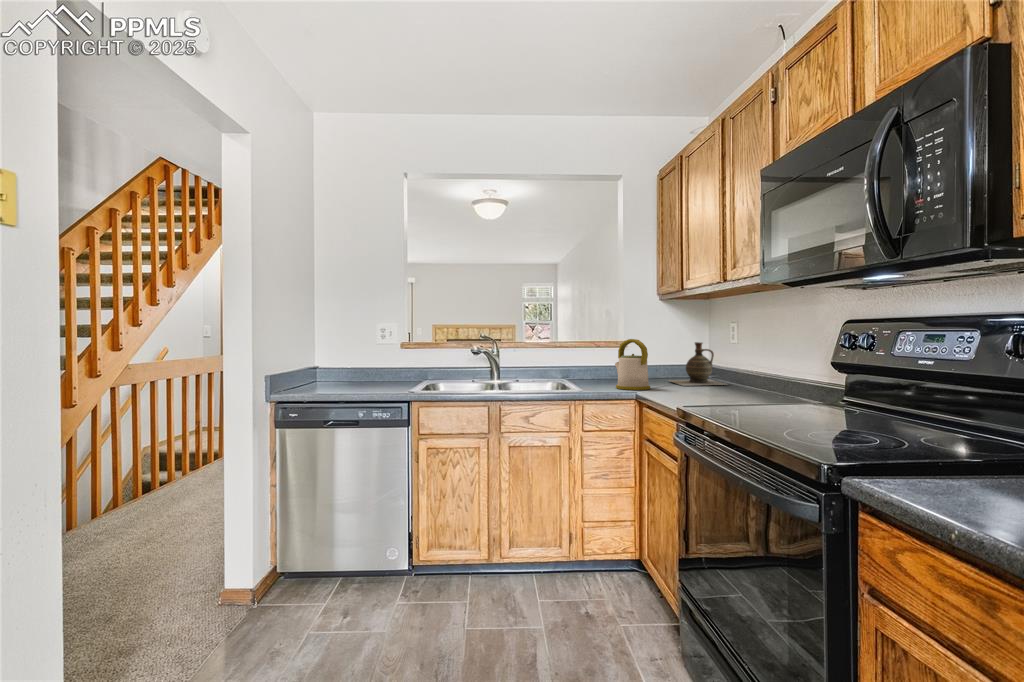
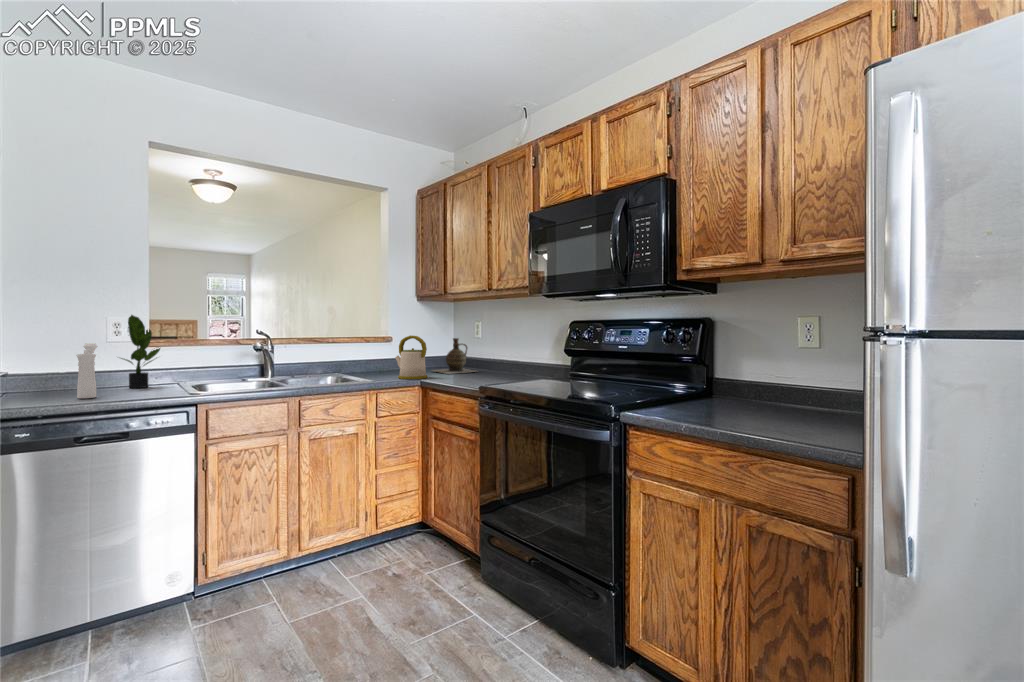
potted plant: none [378,321,410,384] -> present [121,315,160,388]
pepper mill: none [339,345,358,390] -> present [77,343,97,398]

